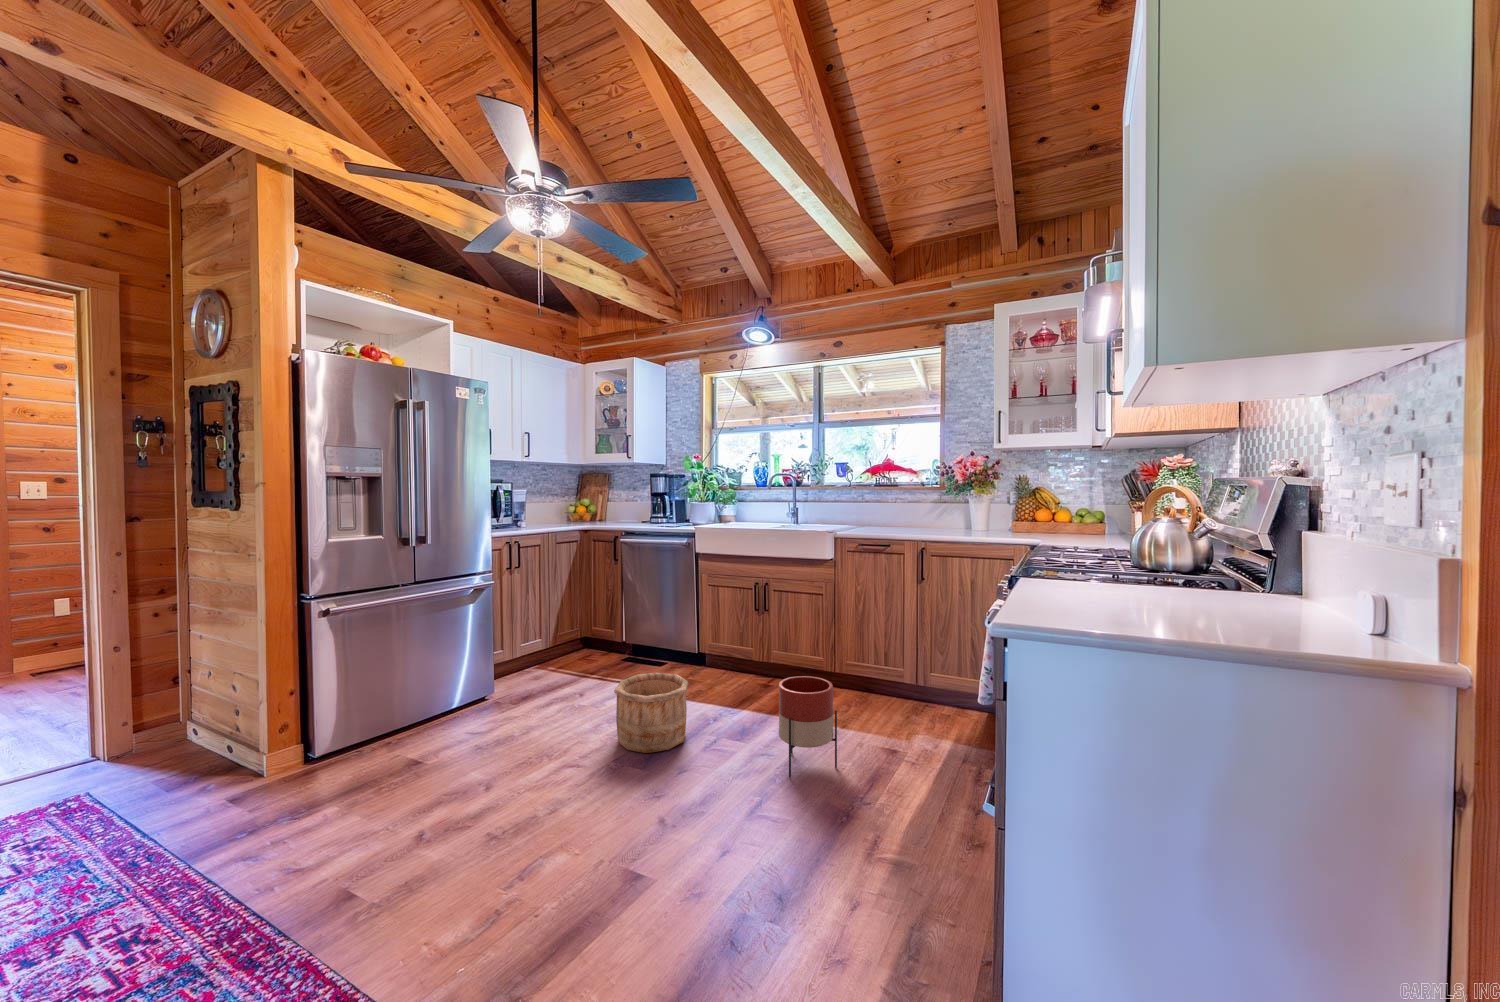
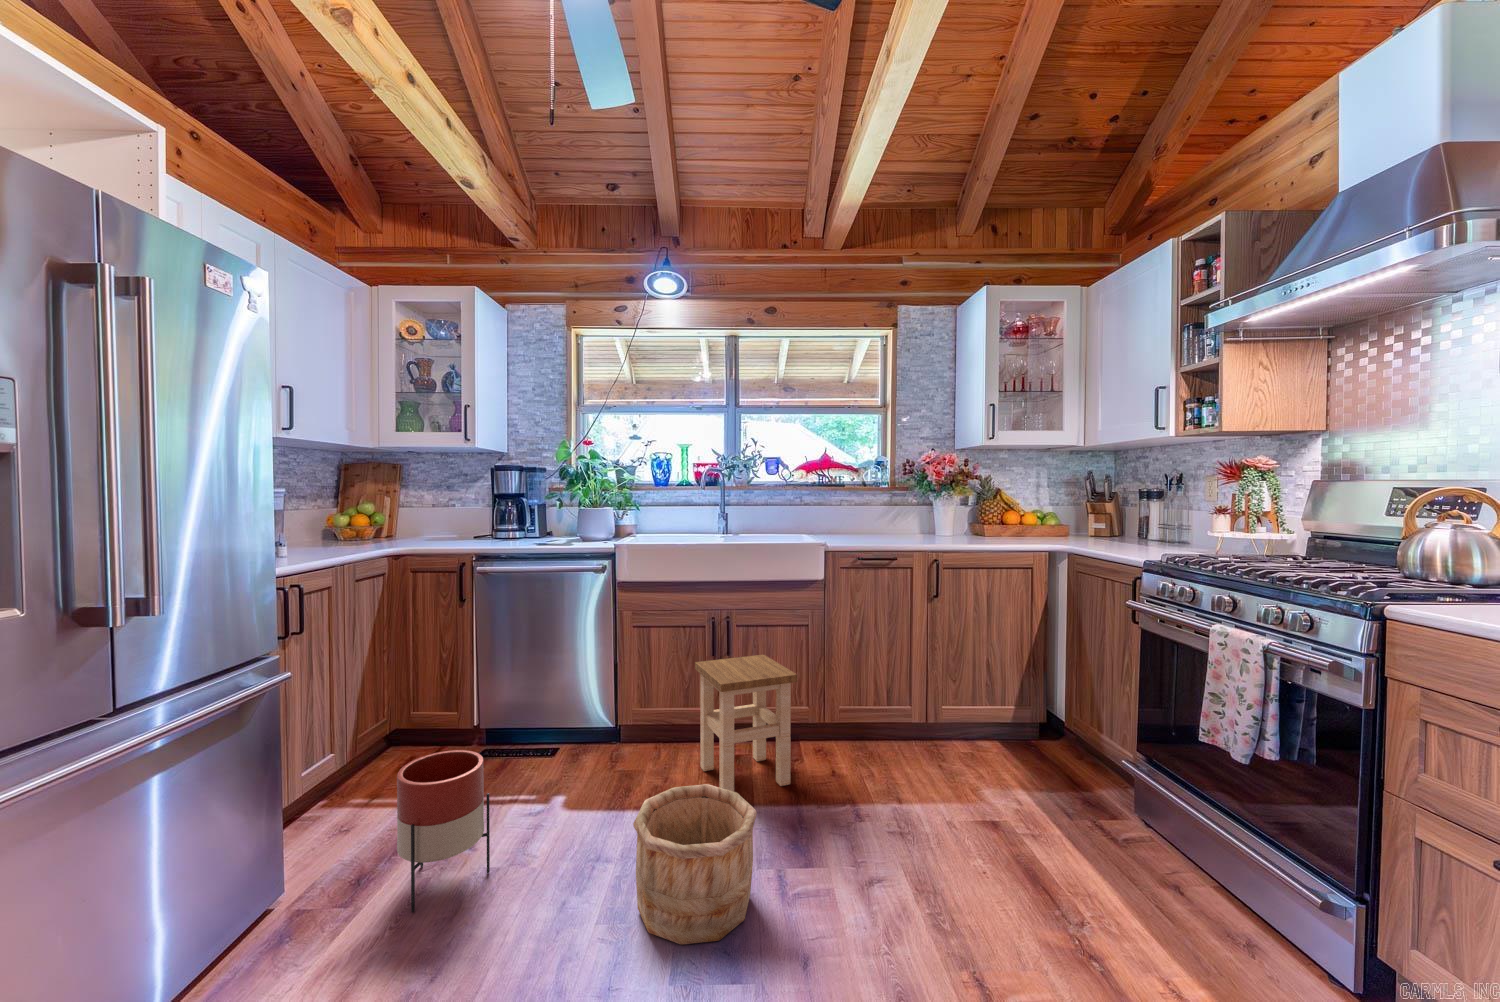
stool: none [724,611,786,703] -> present [695,655,797,792]
planter: present [779,676,837,778] -> present [397,750,490,912]

